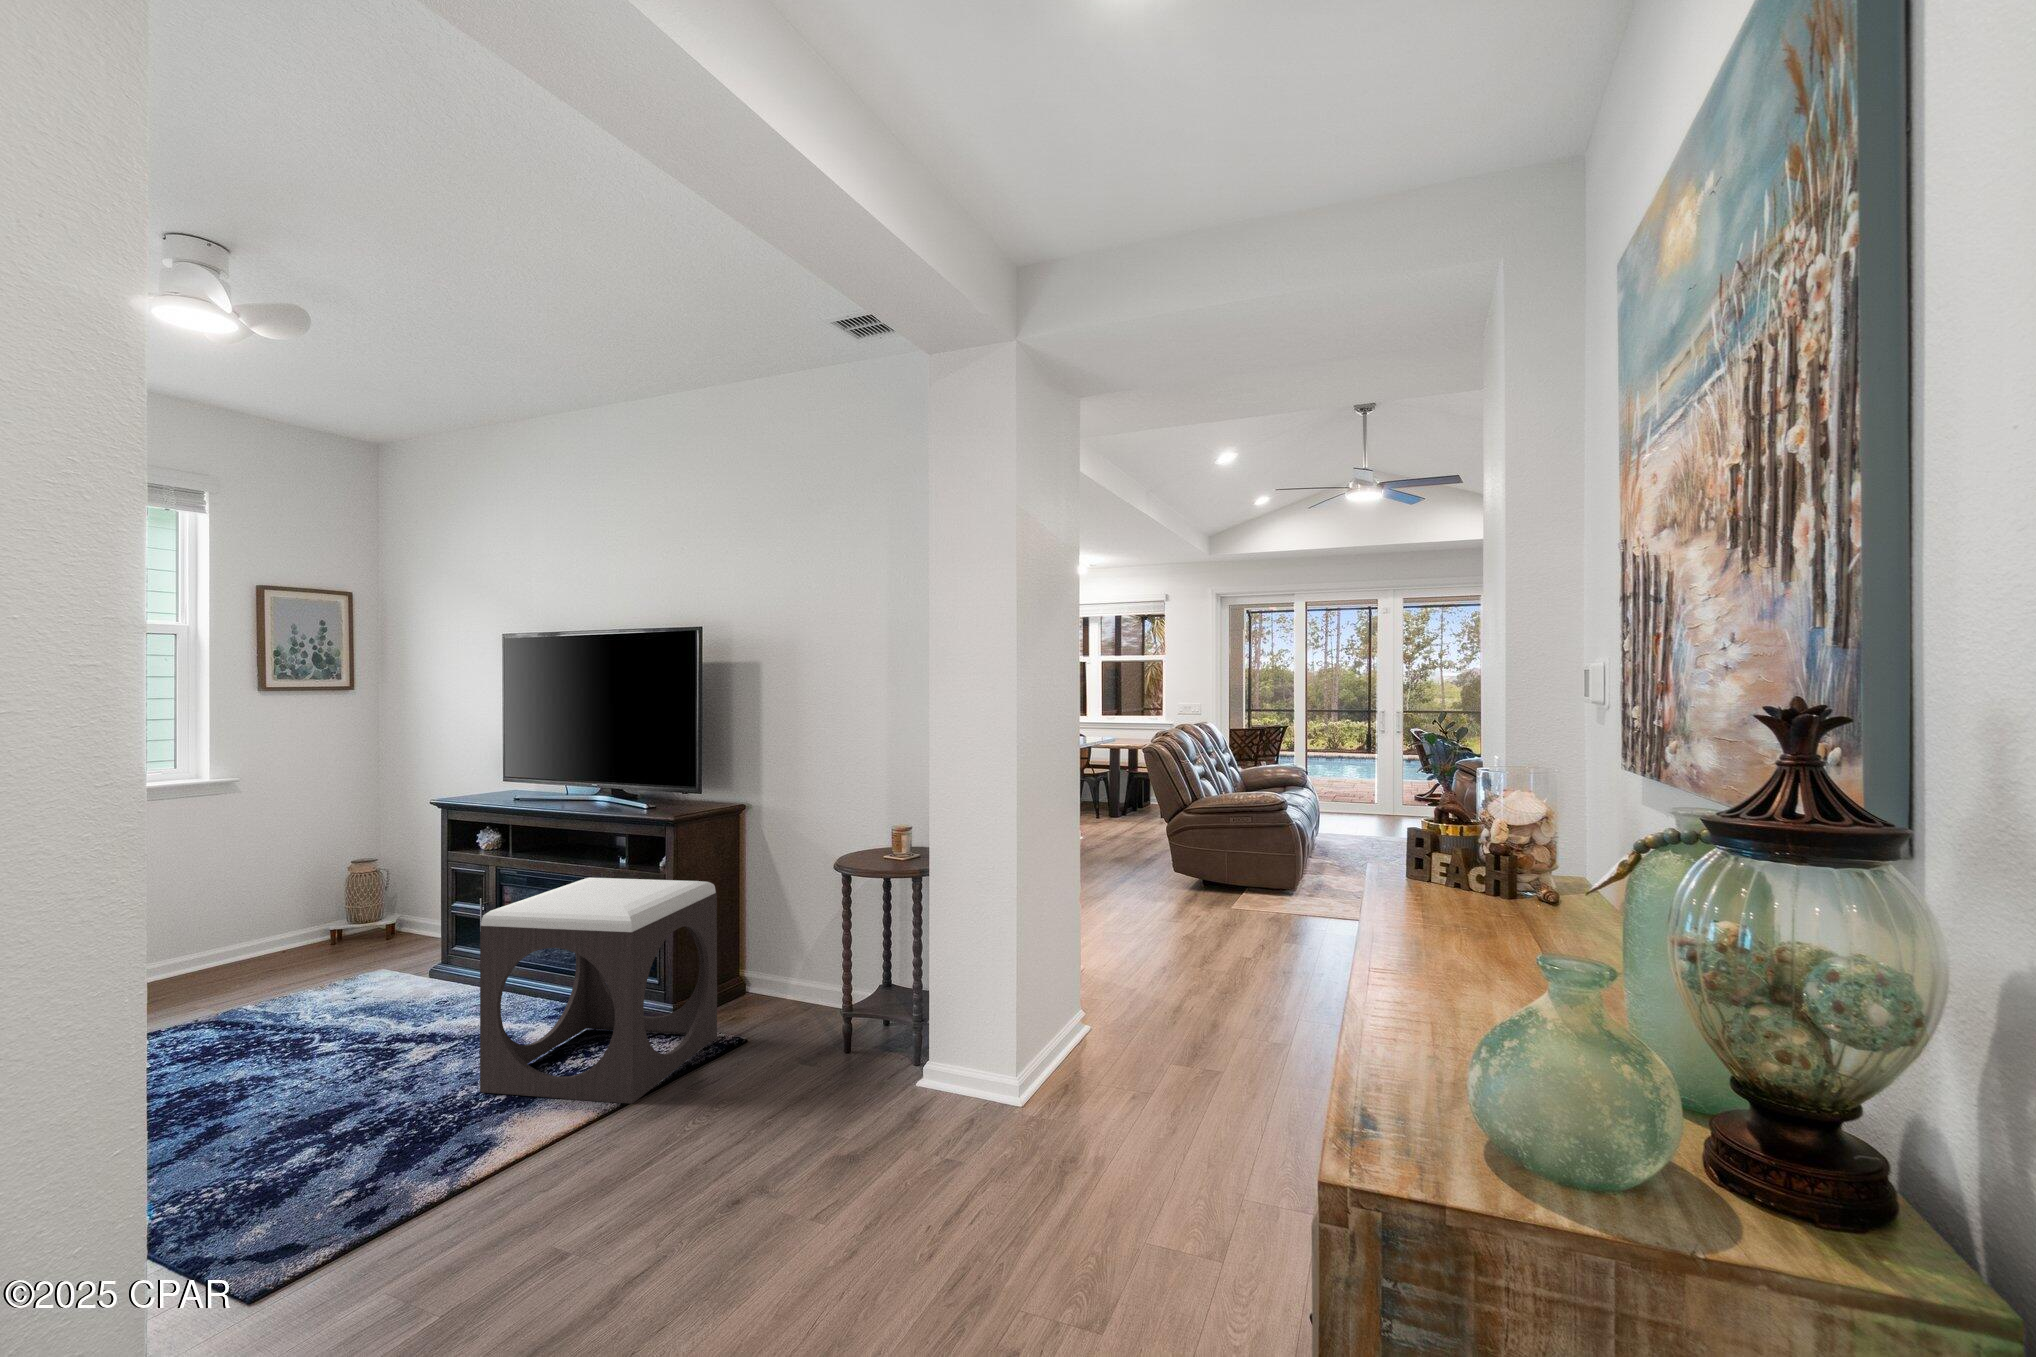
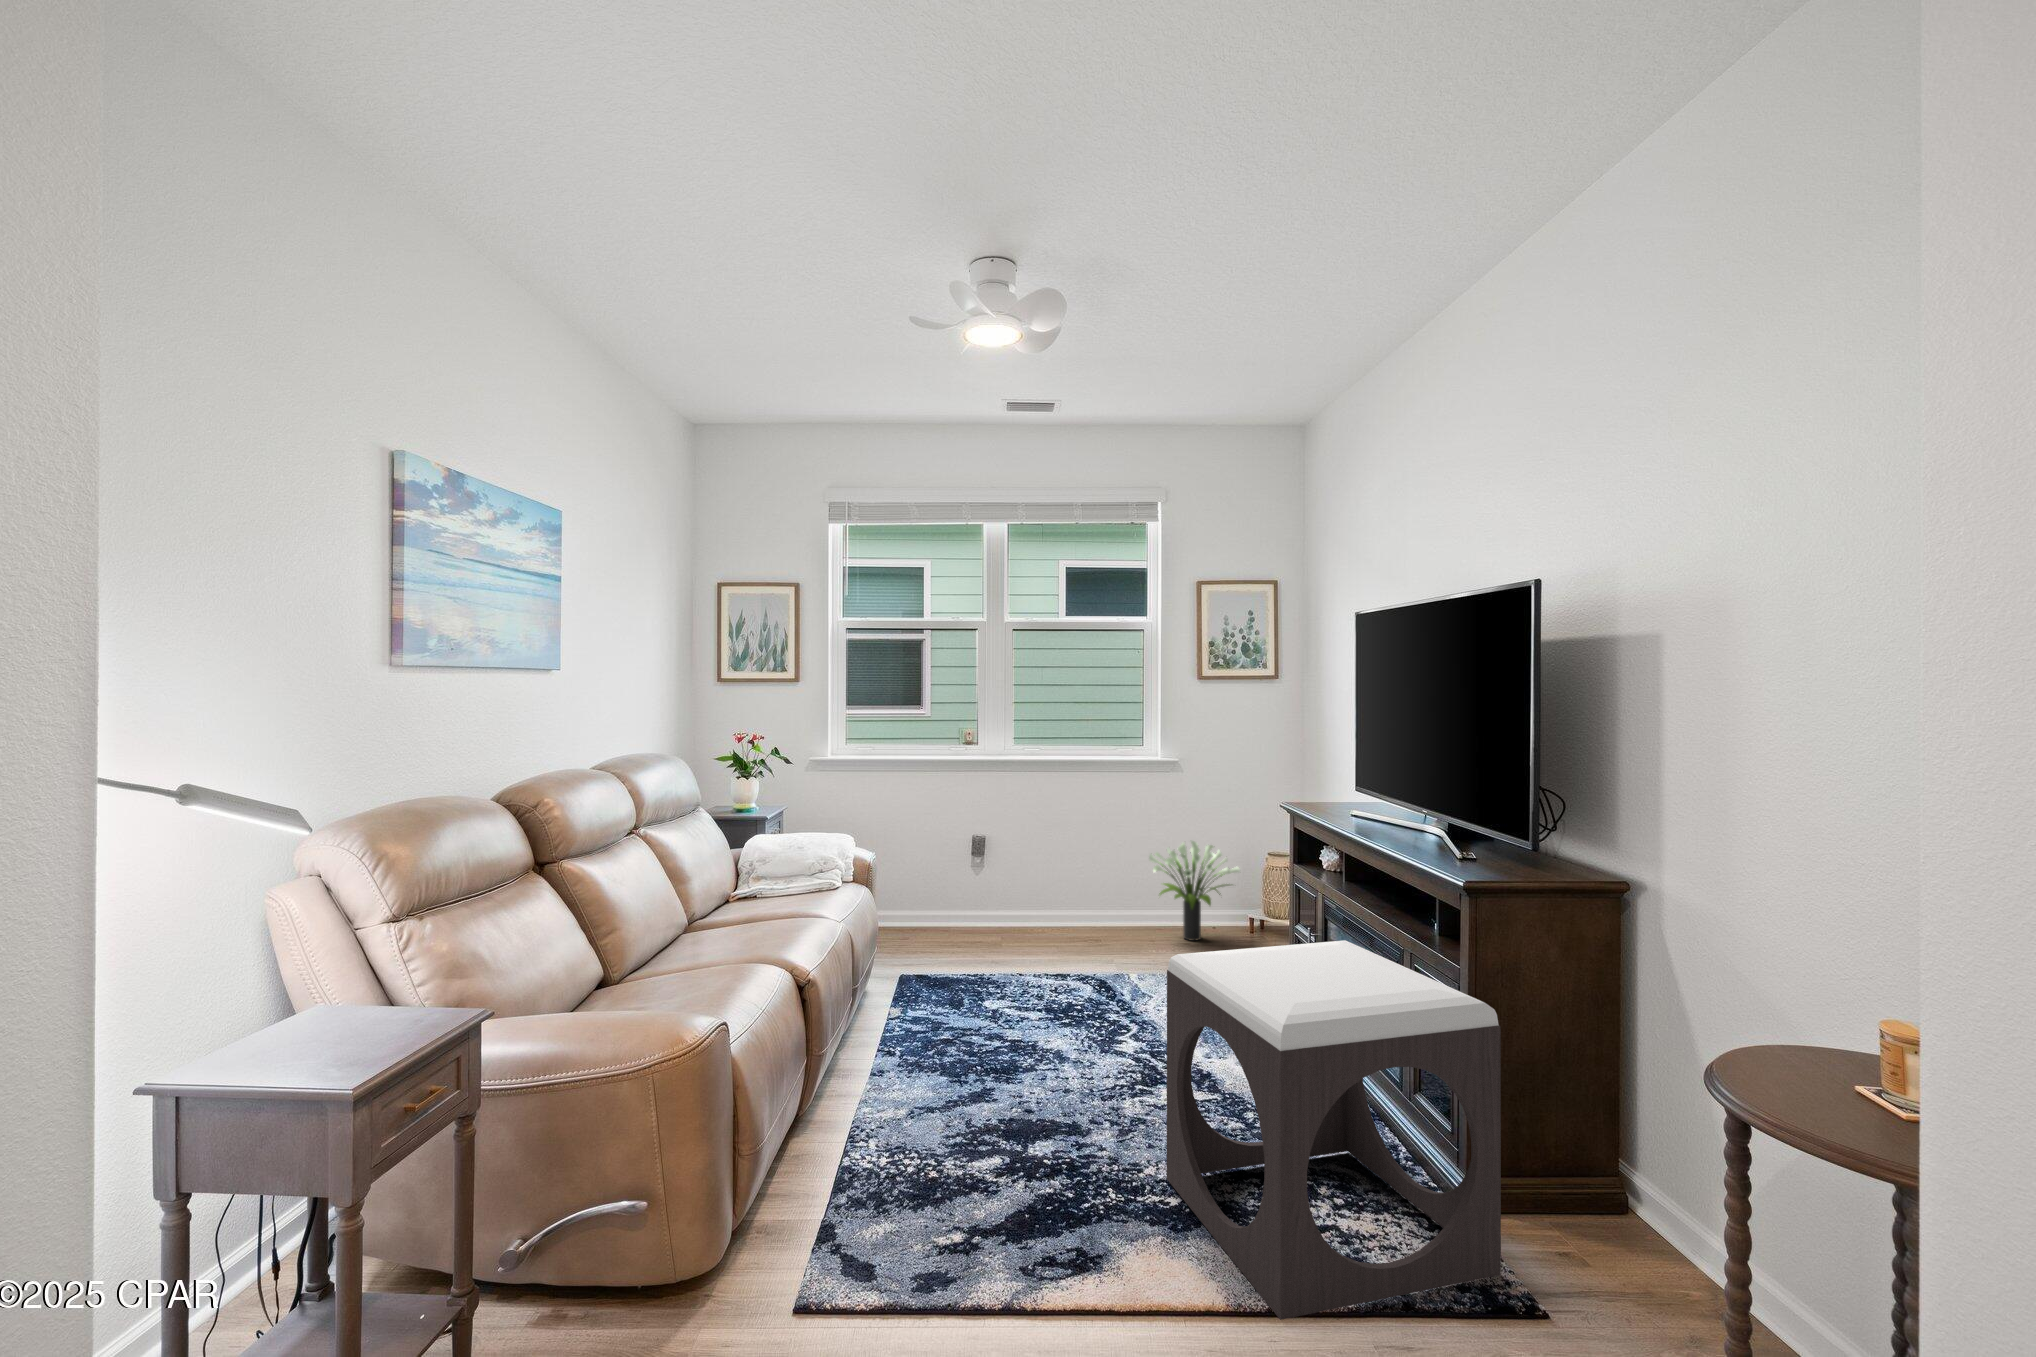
potted plant: none [211,861,332,966] -> present [1149,841,1240,941]

